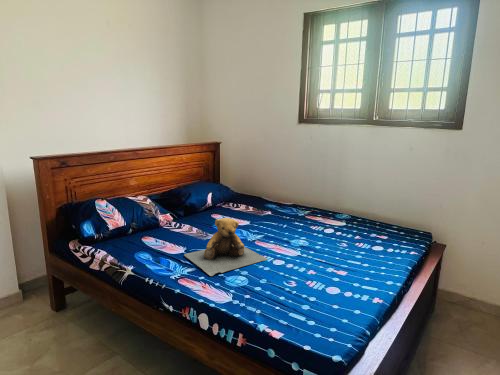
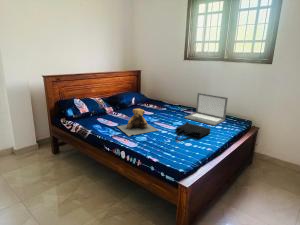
laptop: none [309,183,388,244] -> present [184,93,228,126]
tote bag: none [301,240,368,283] -> present [176,122,211,141]

